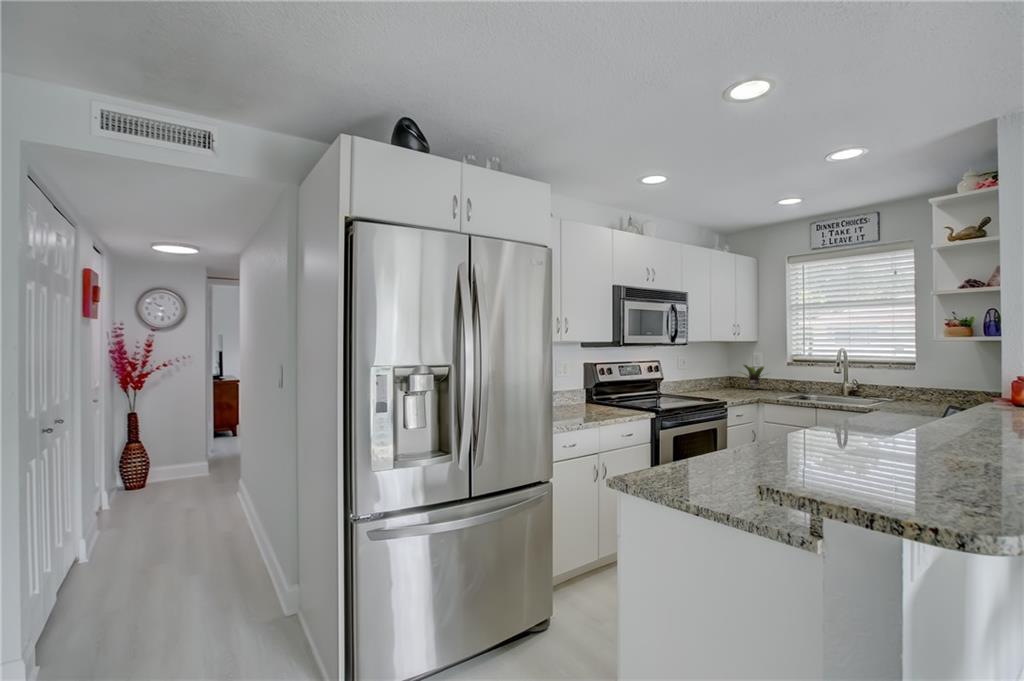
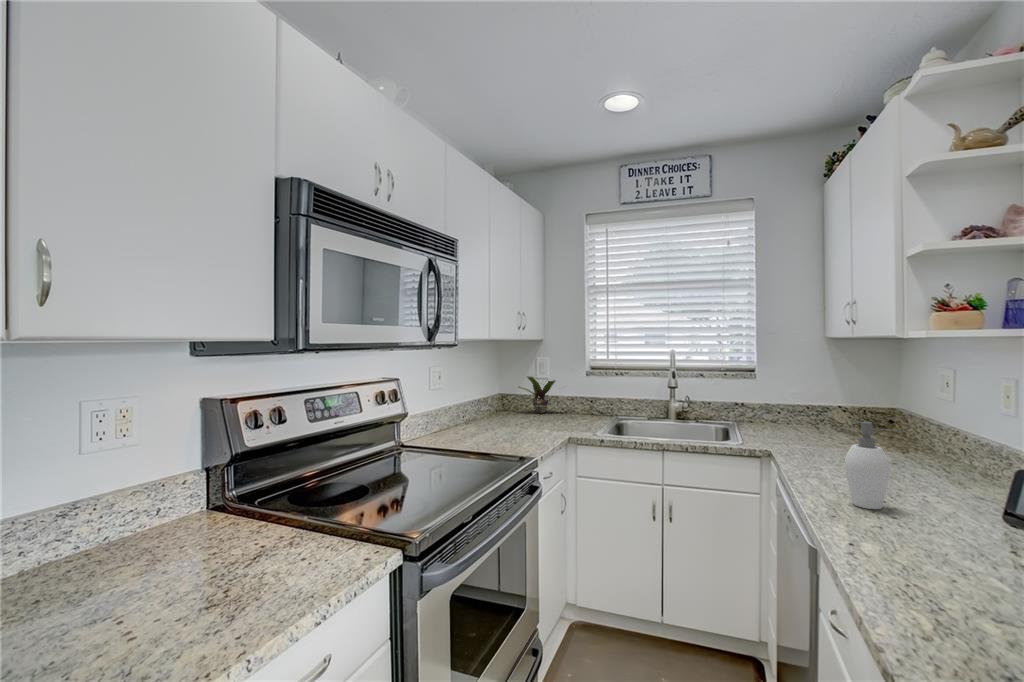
soap dispenser: none [874,383,900,424] -> present [845,422,905,509]

